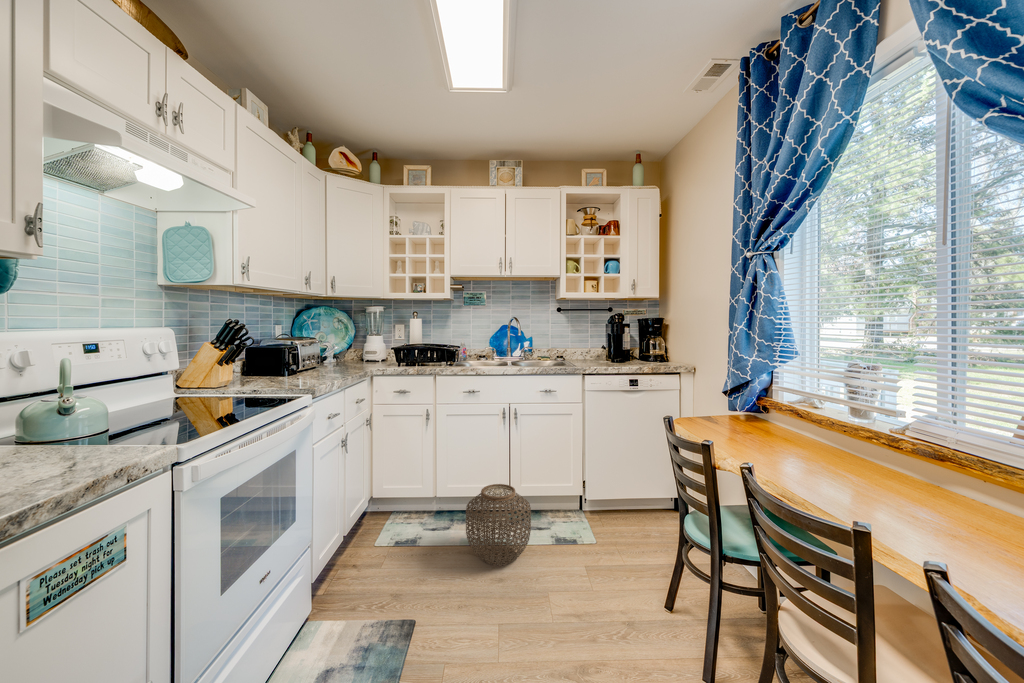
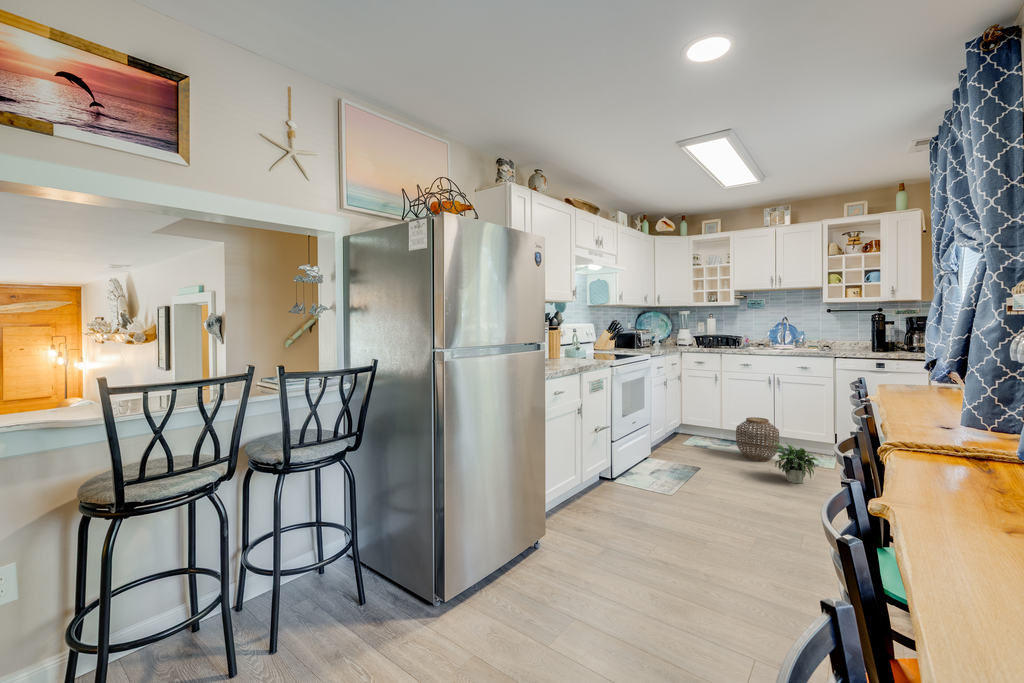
potted plant: none [527,544,617,632] -> present [773,442,819,483]

